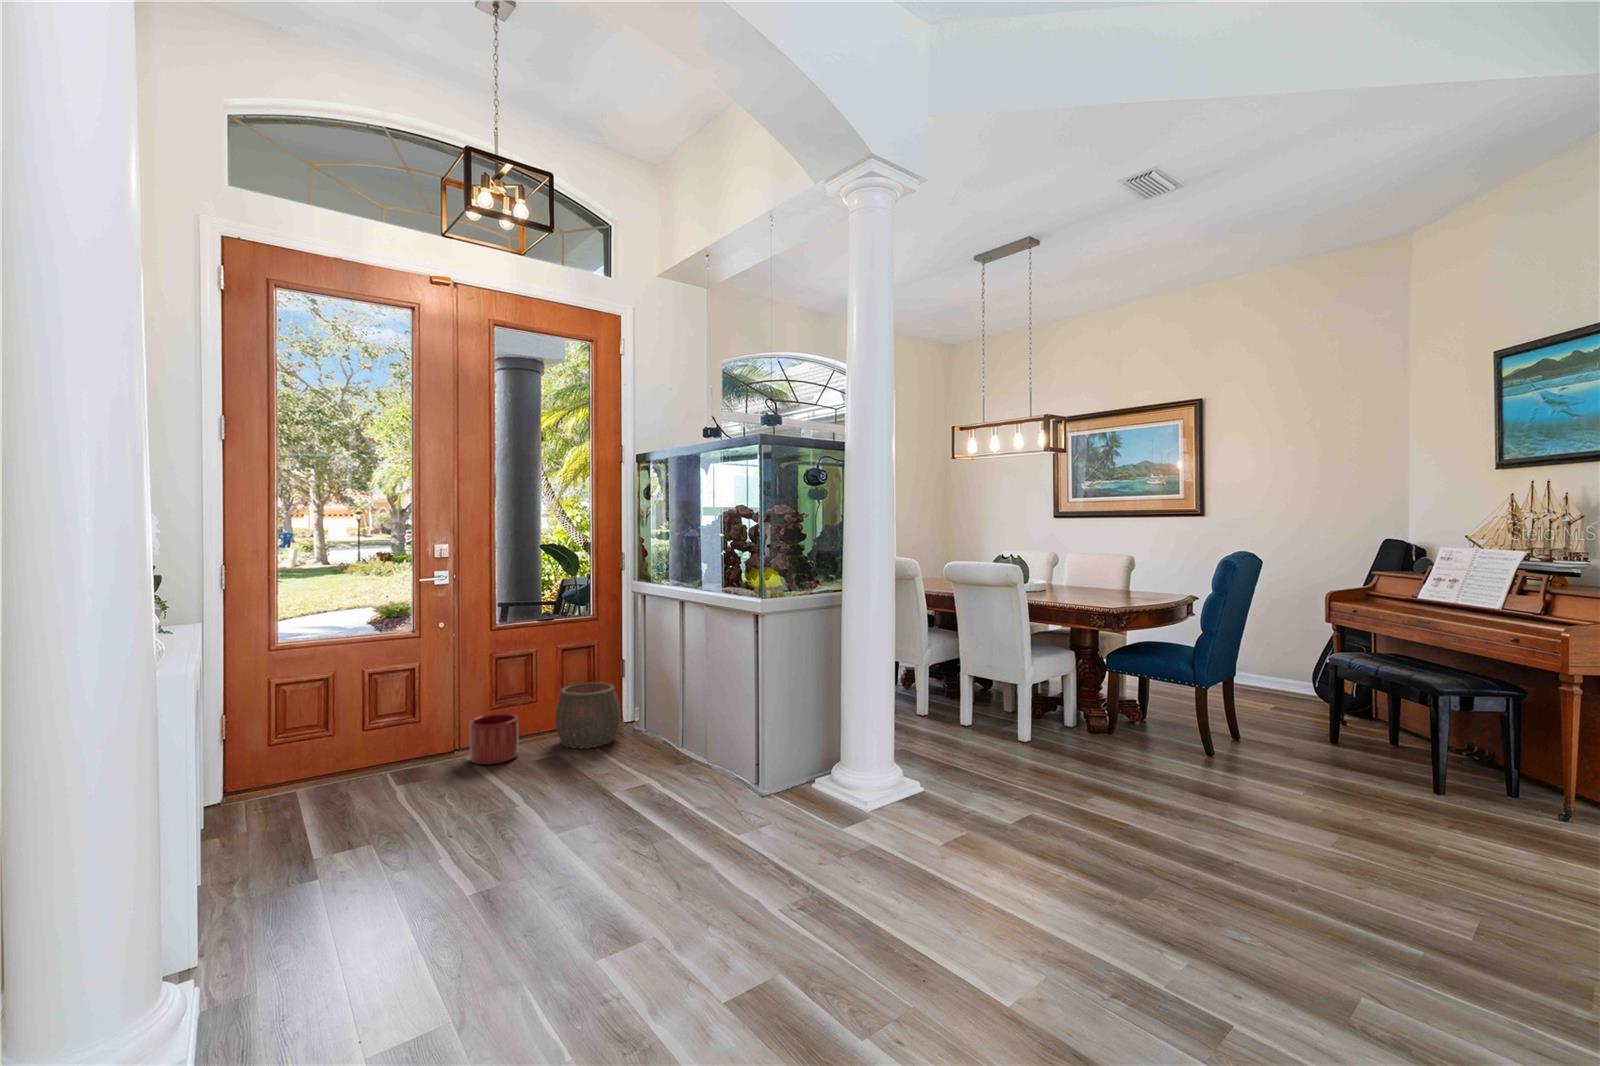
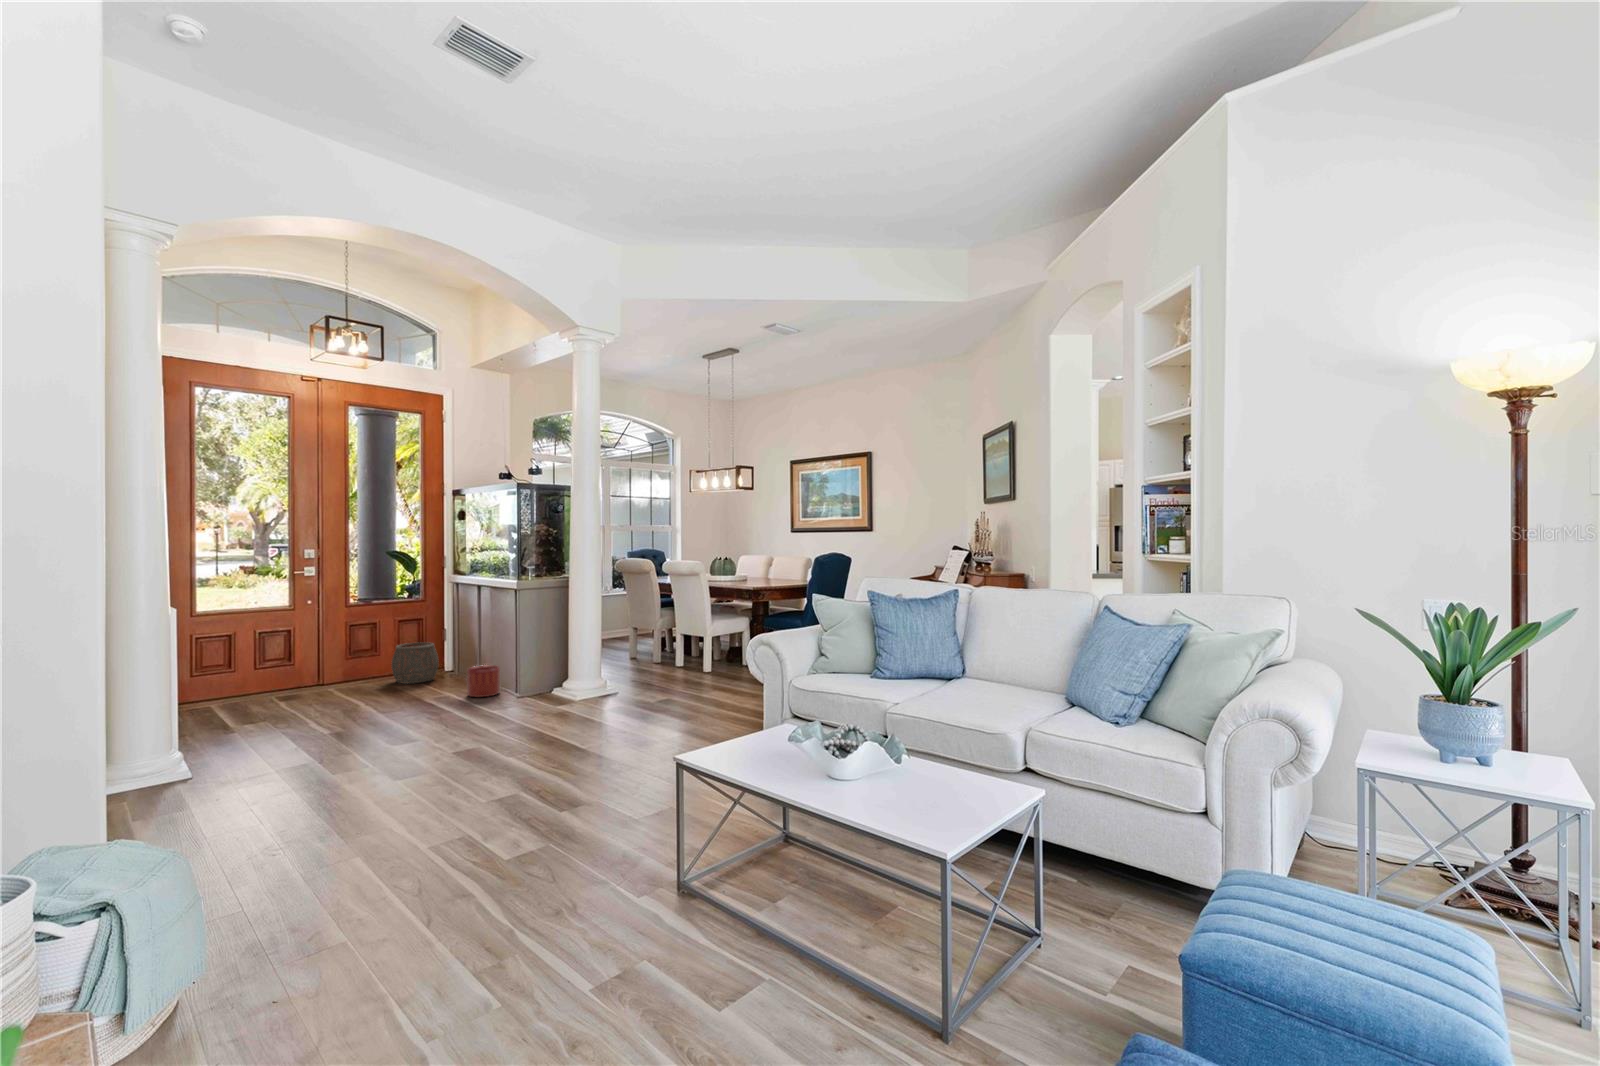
planter: present [470,713,519,765] -> present [467,665,500,697]

